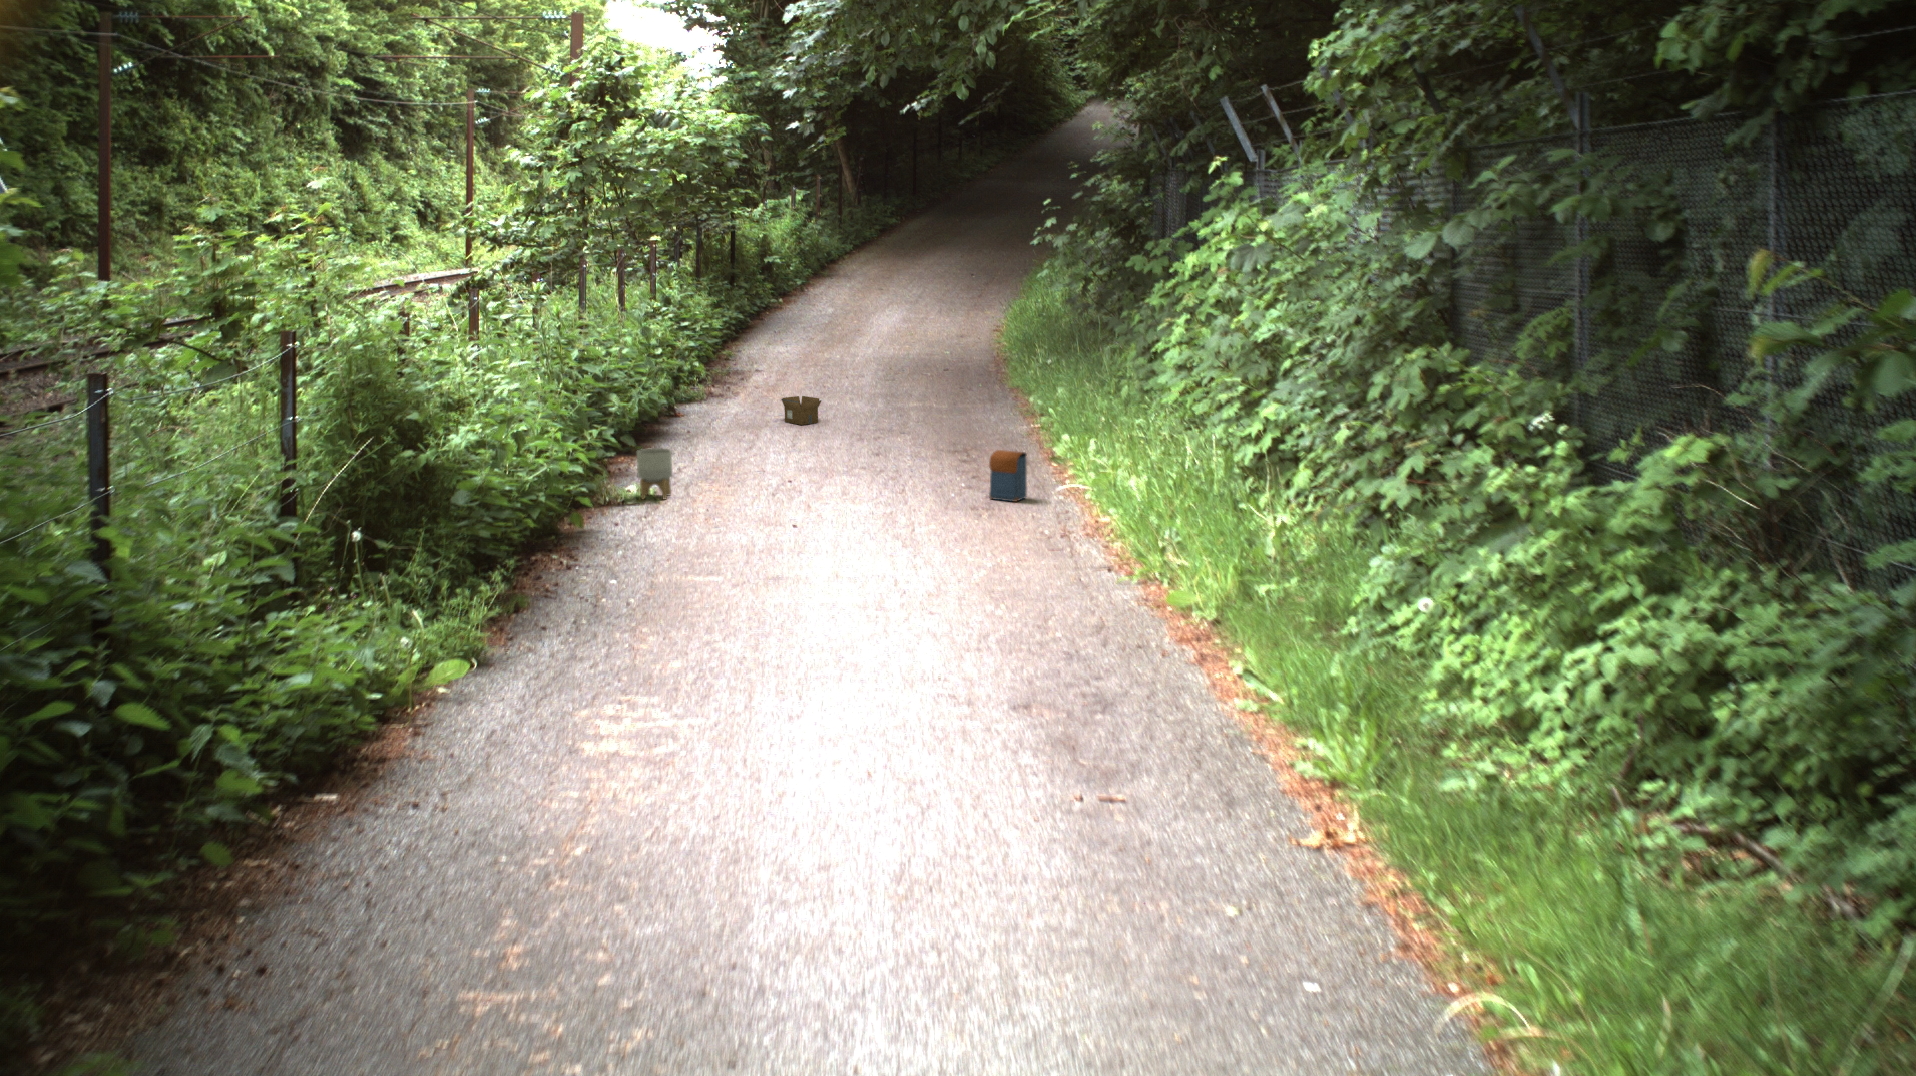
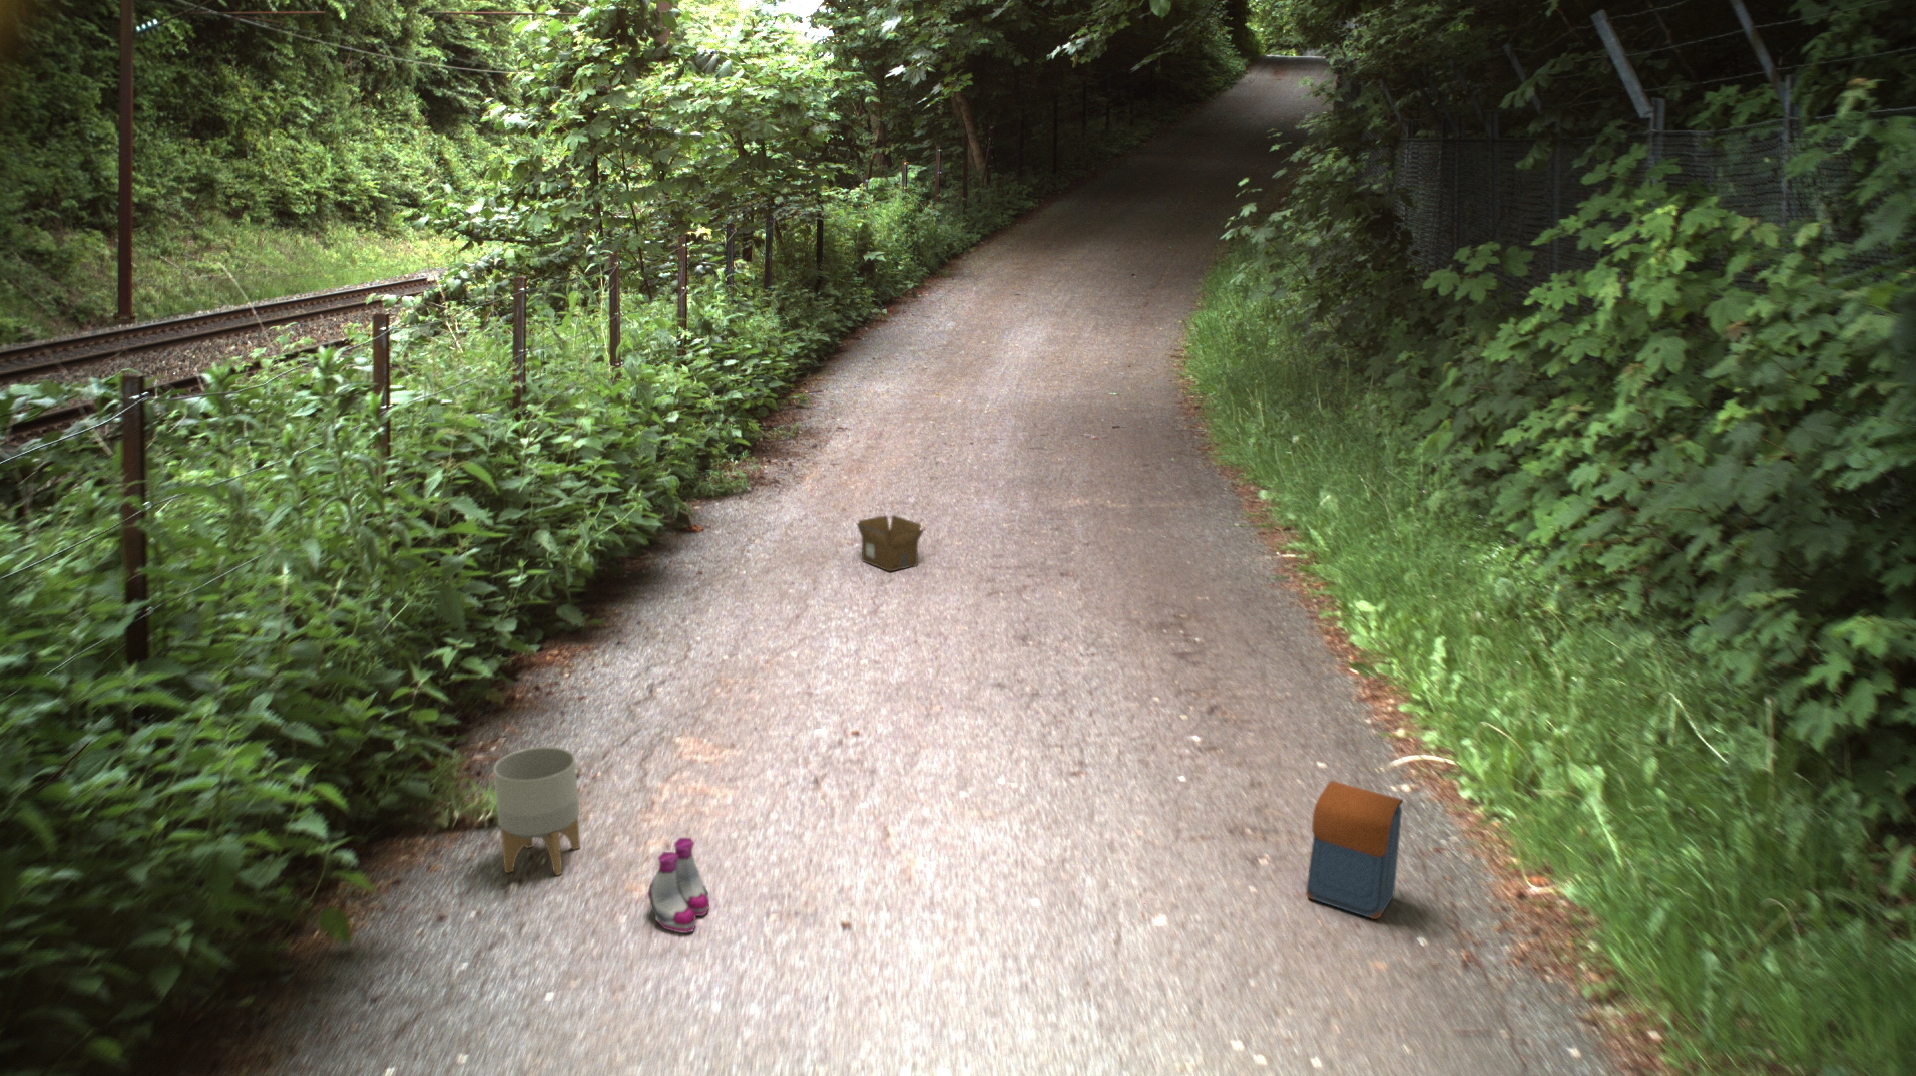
boots: none [709,474,735,508] -> present [648,838,709,933]

